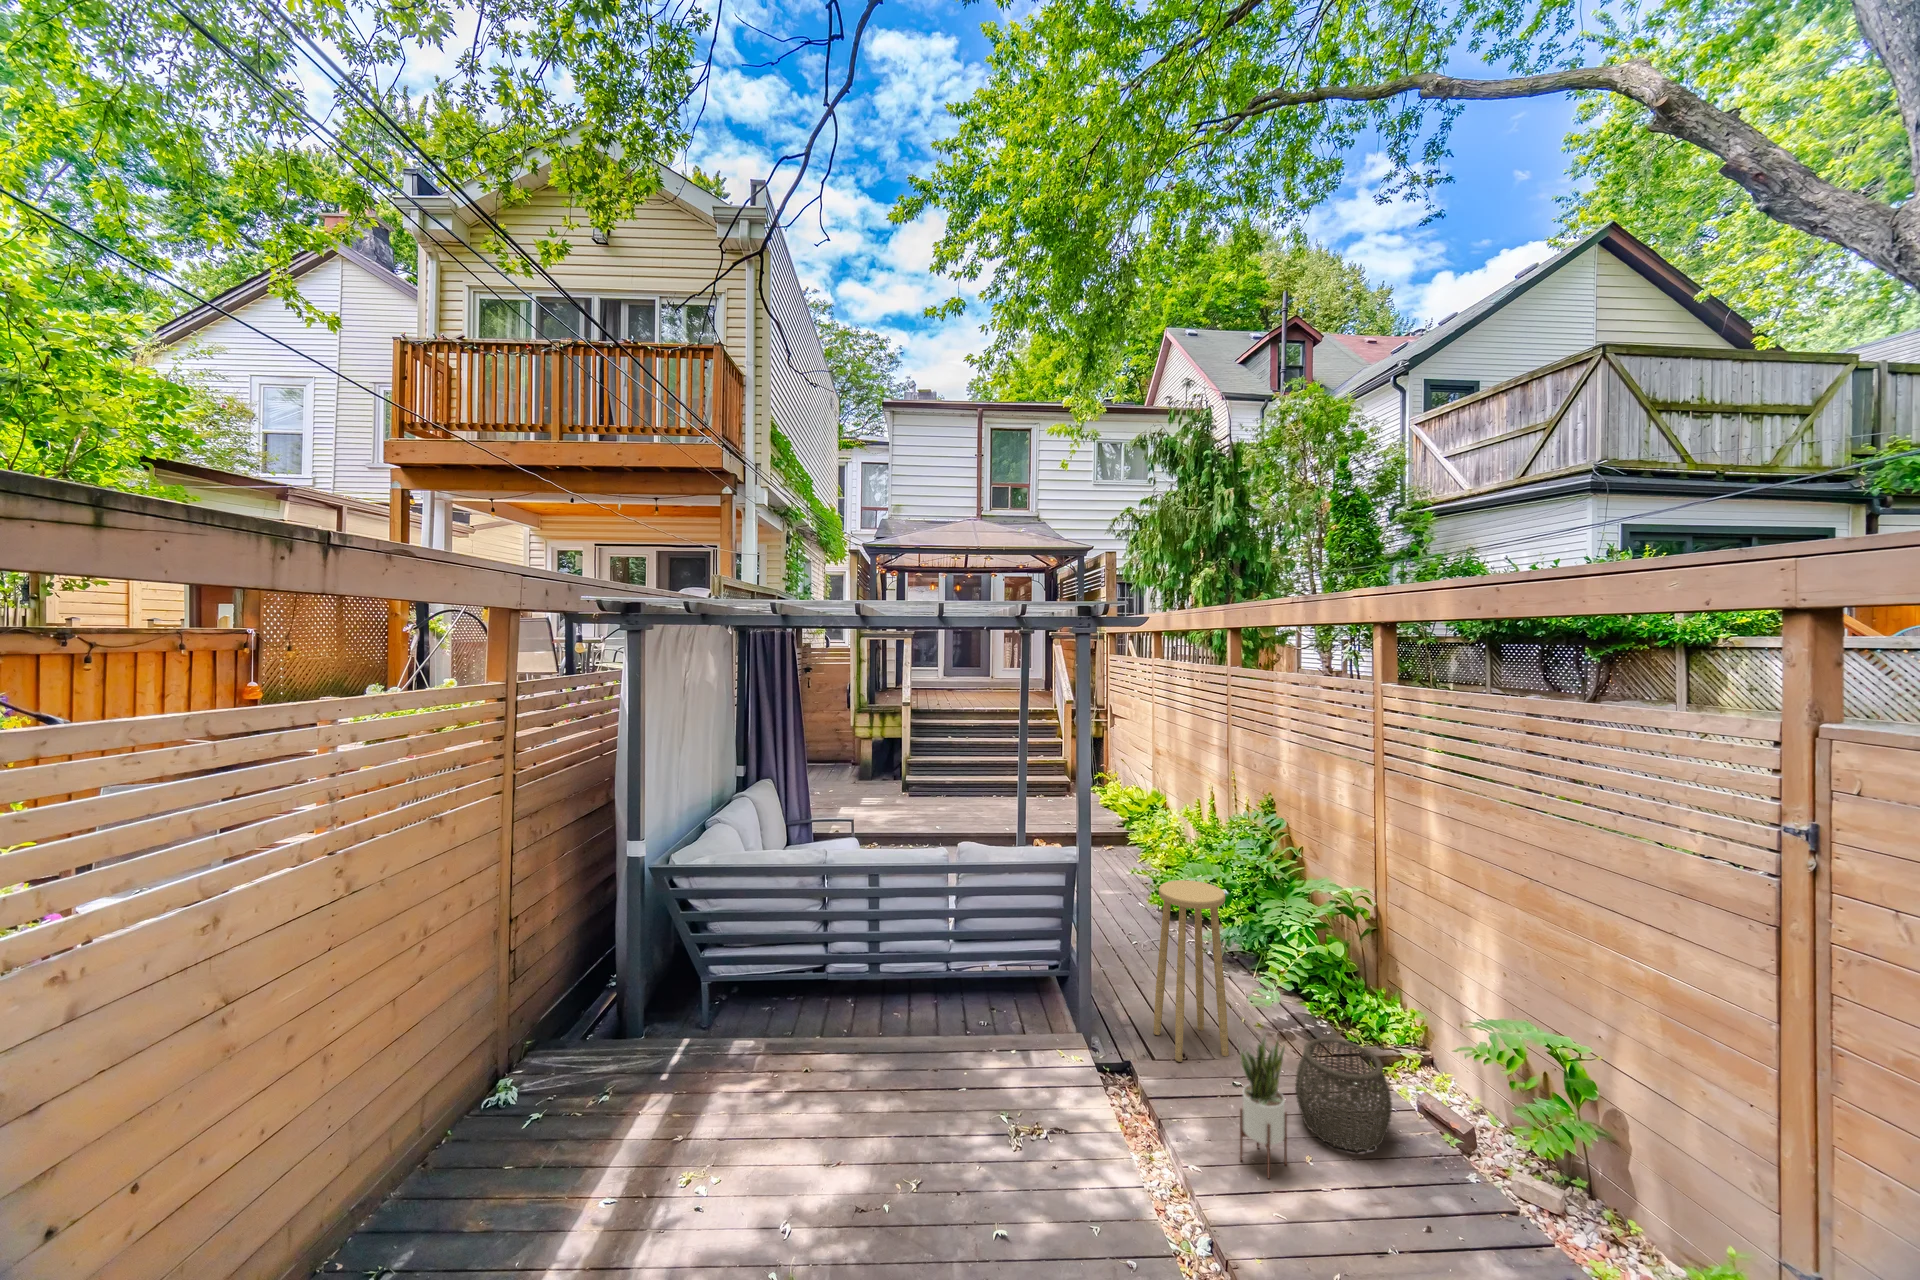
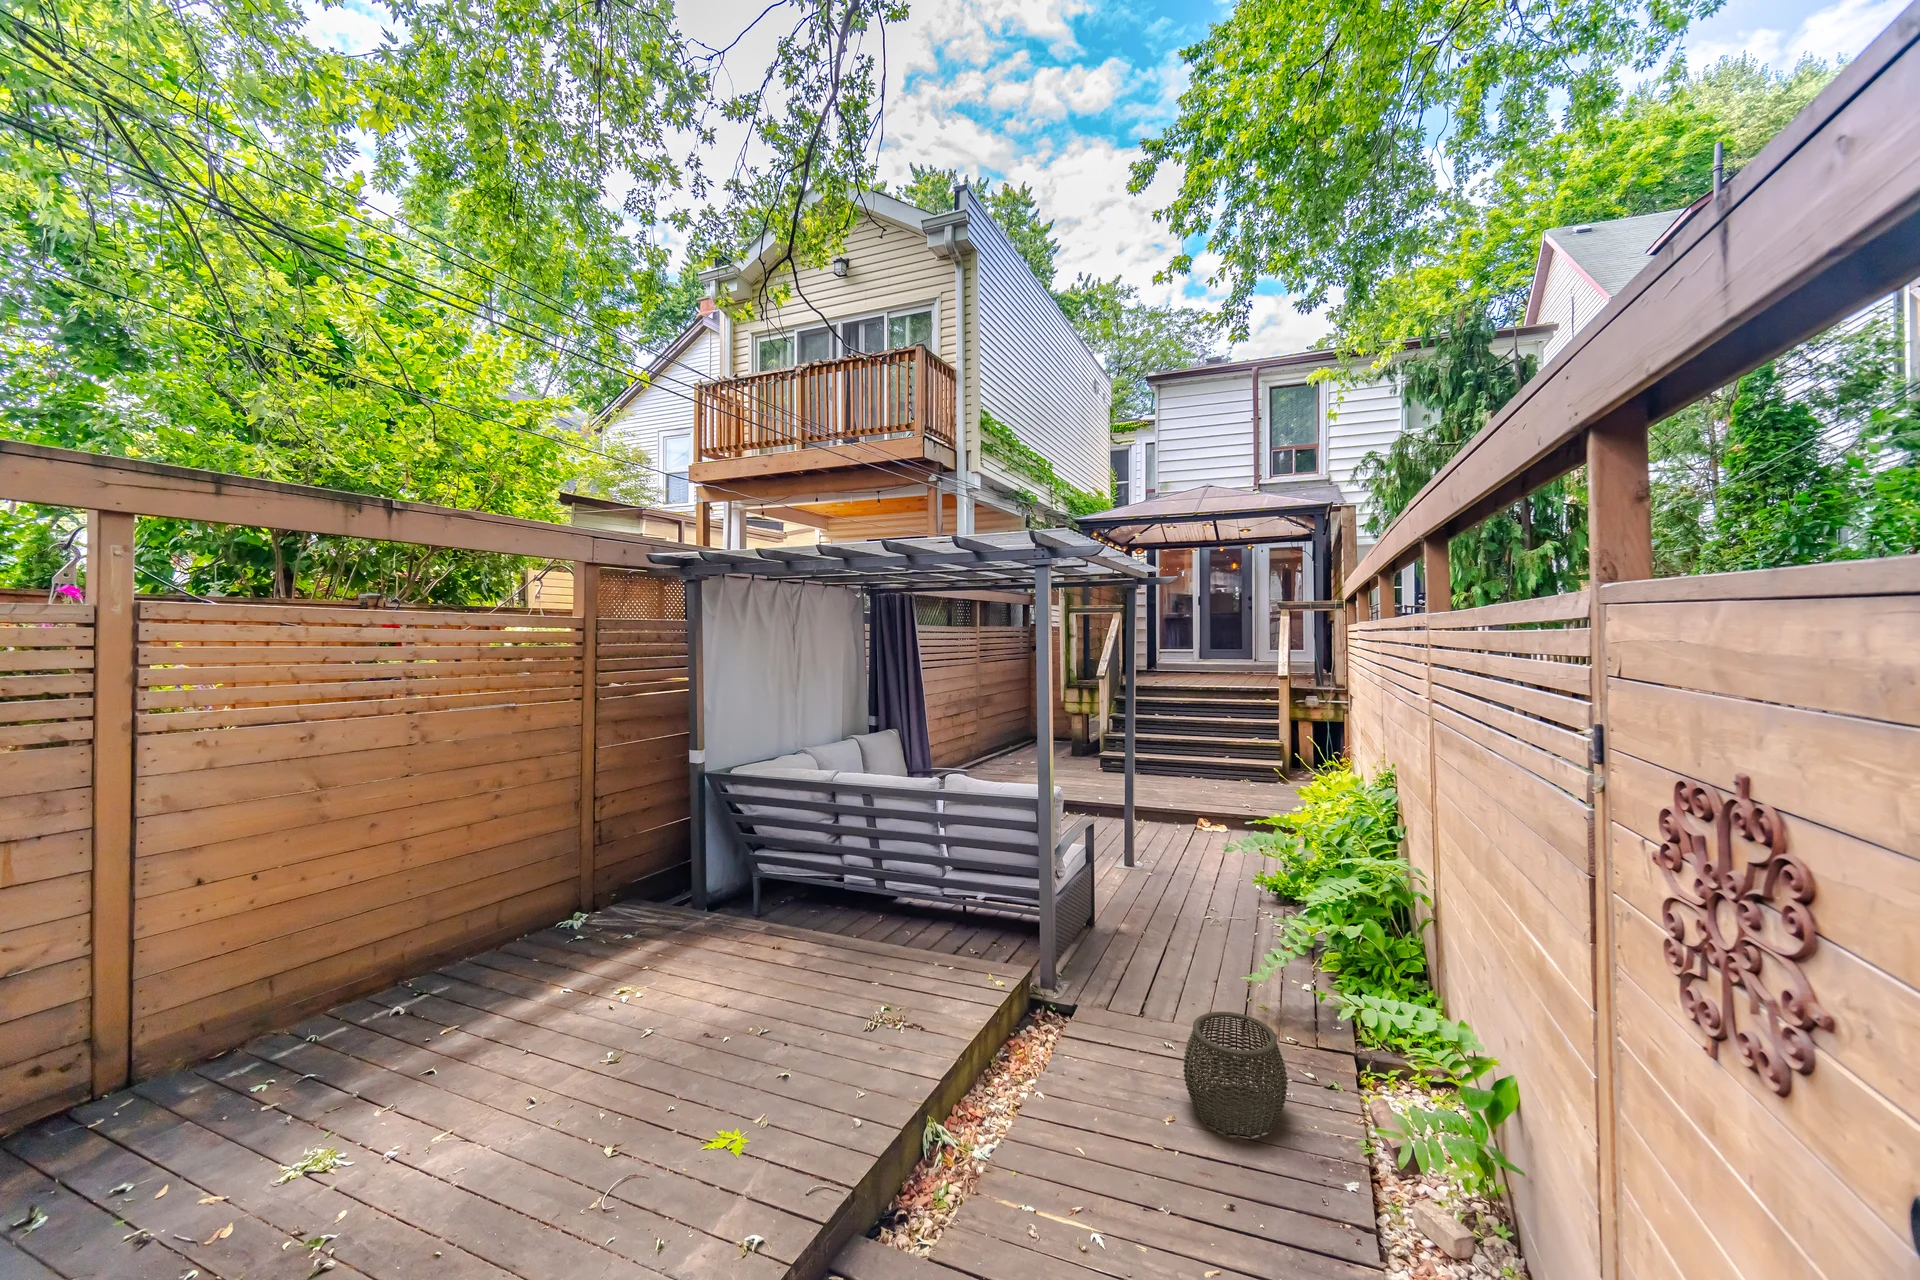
stool: present [1153,880,1229,1062] -> none [1122,837,1192,1026]
potted plant: present [1237,1033,1287,1178] -> none [1082,975,1145,1126]

